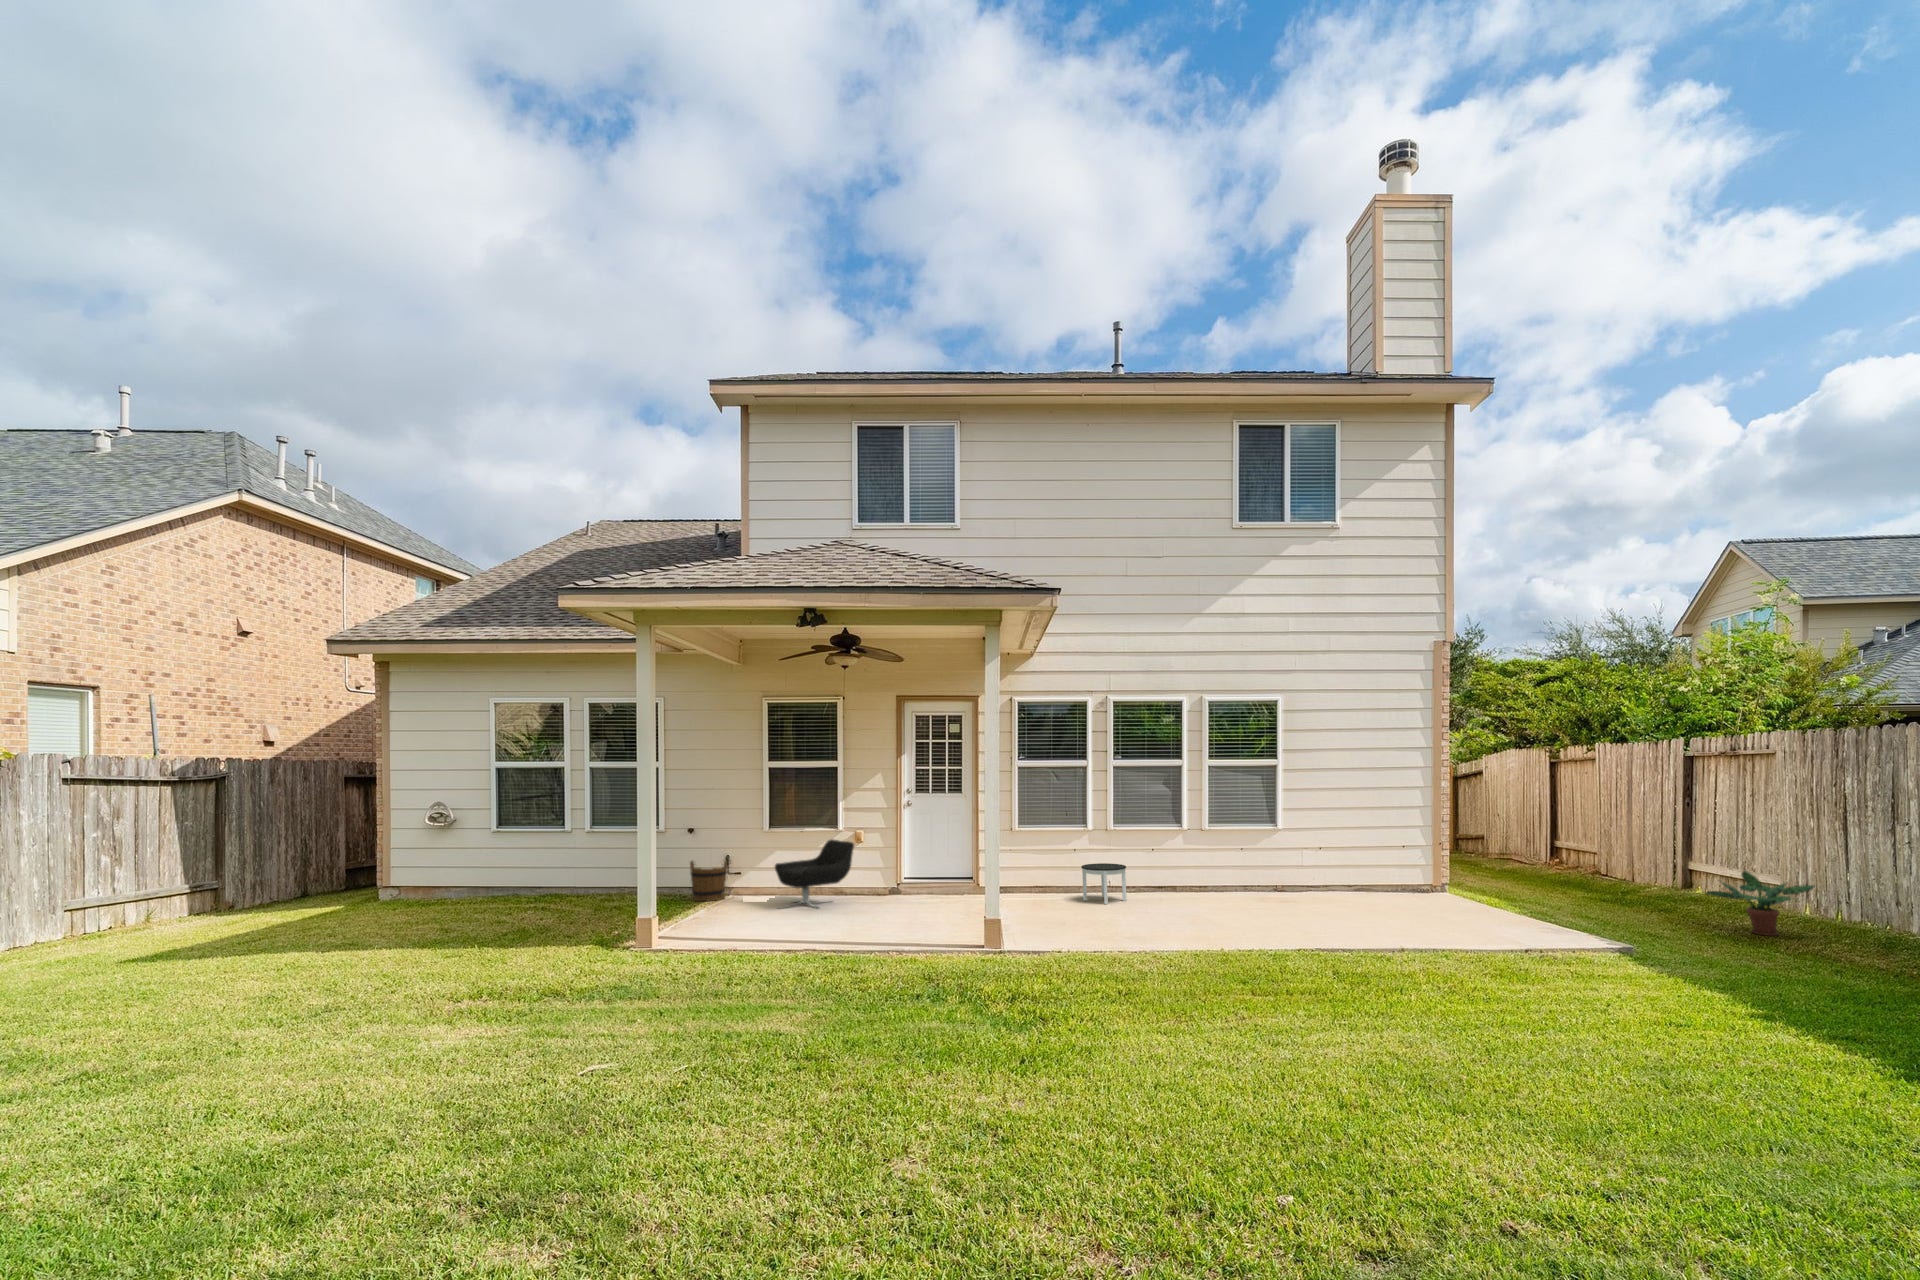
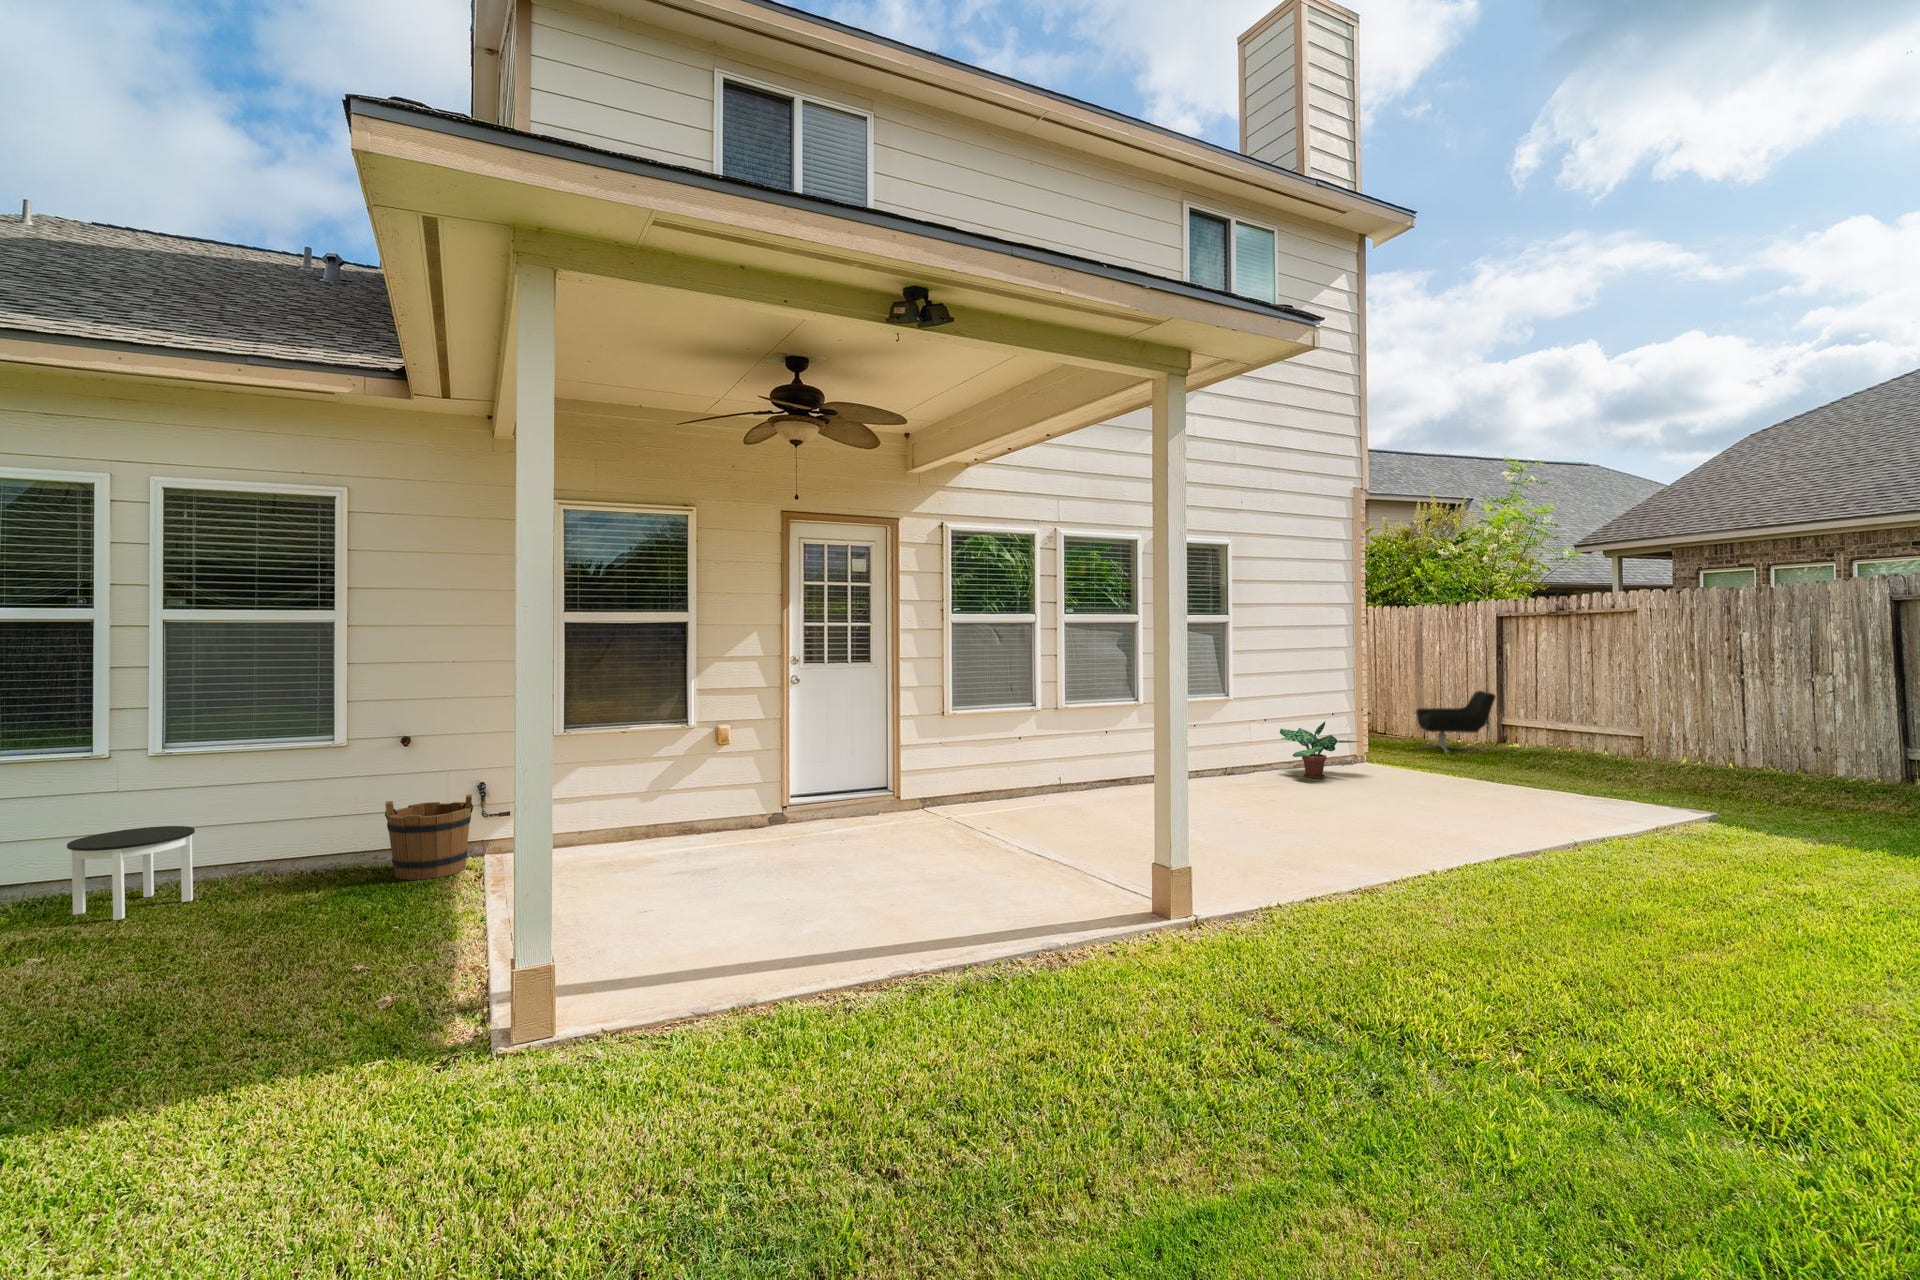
lounge chair: present [775,839,854,908] -> present [1416,691,1496,752]
round table: present [1081,863,1126,904] -> present [67,826,195,920]
potted plant: present [1706,870,1815,936] -> present [1280,722,1360,779]

